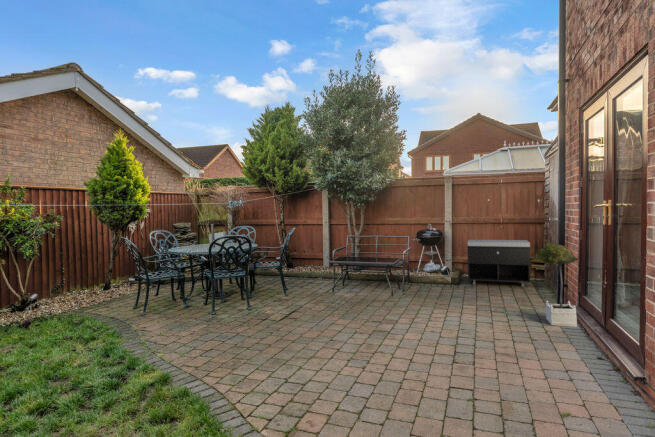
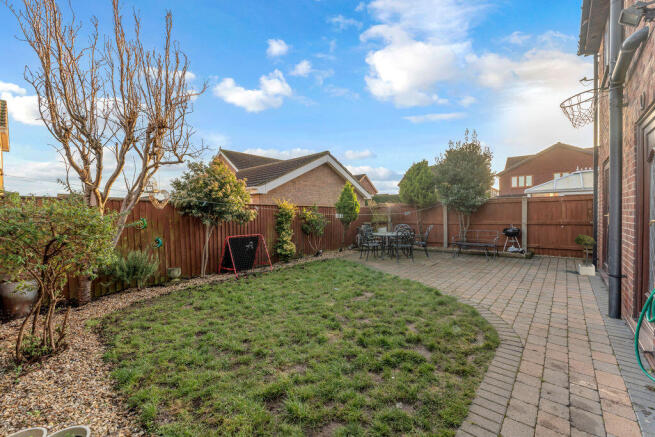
storage bench: present [468,240,530,287] -> none [536,234,579,262]

